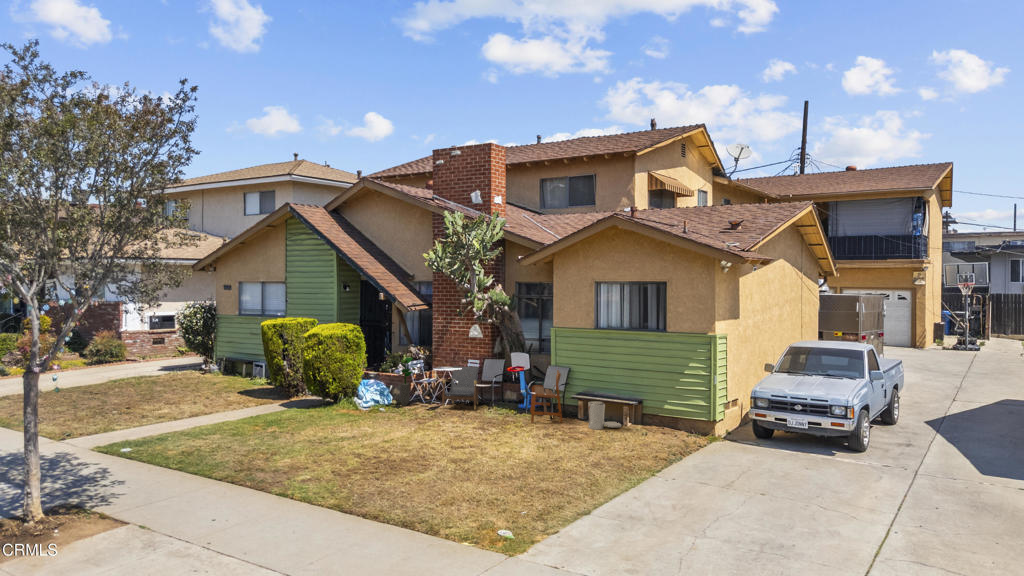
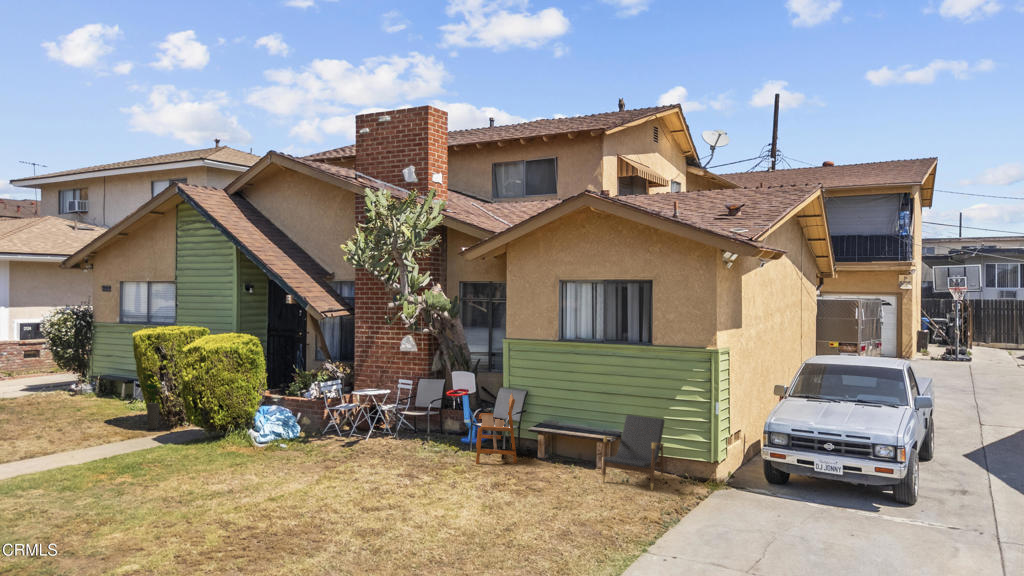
potted plant: present [400,358,415,406] -> present [143,374,165,429]
lounge chair: present [442,366,479,410] -> present [602,415,665,490]
trash can: present [588,401,621,430] -> none [550,436,593,473]

